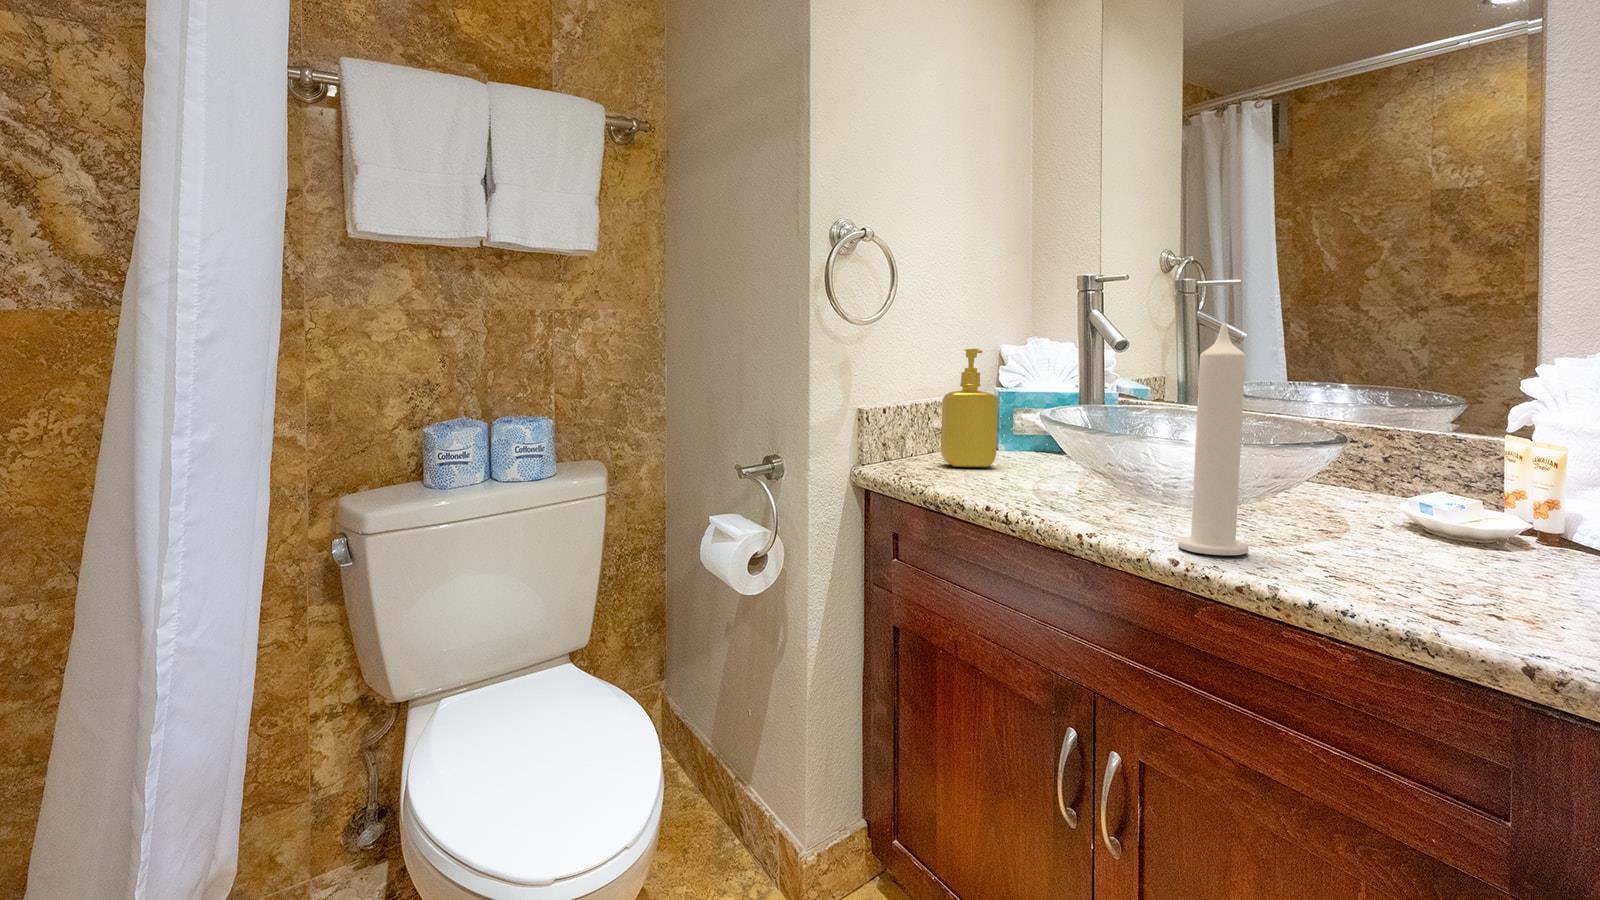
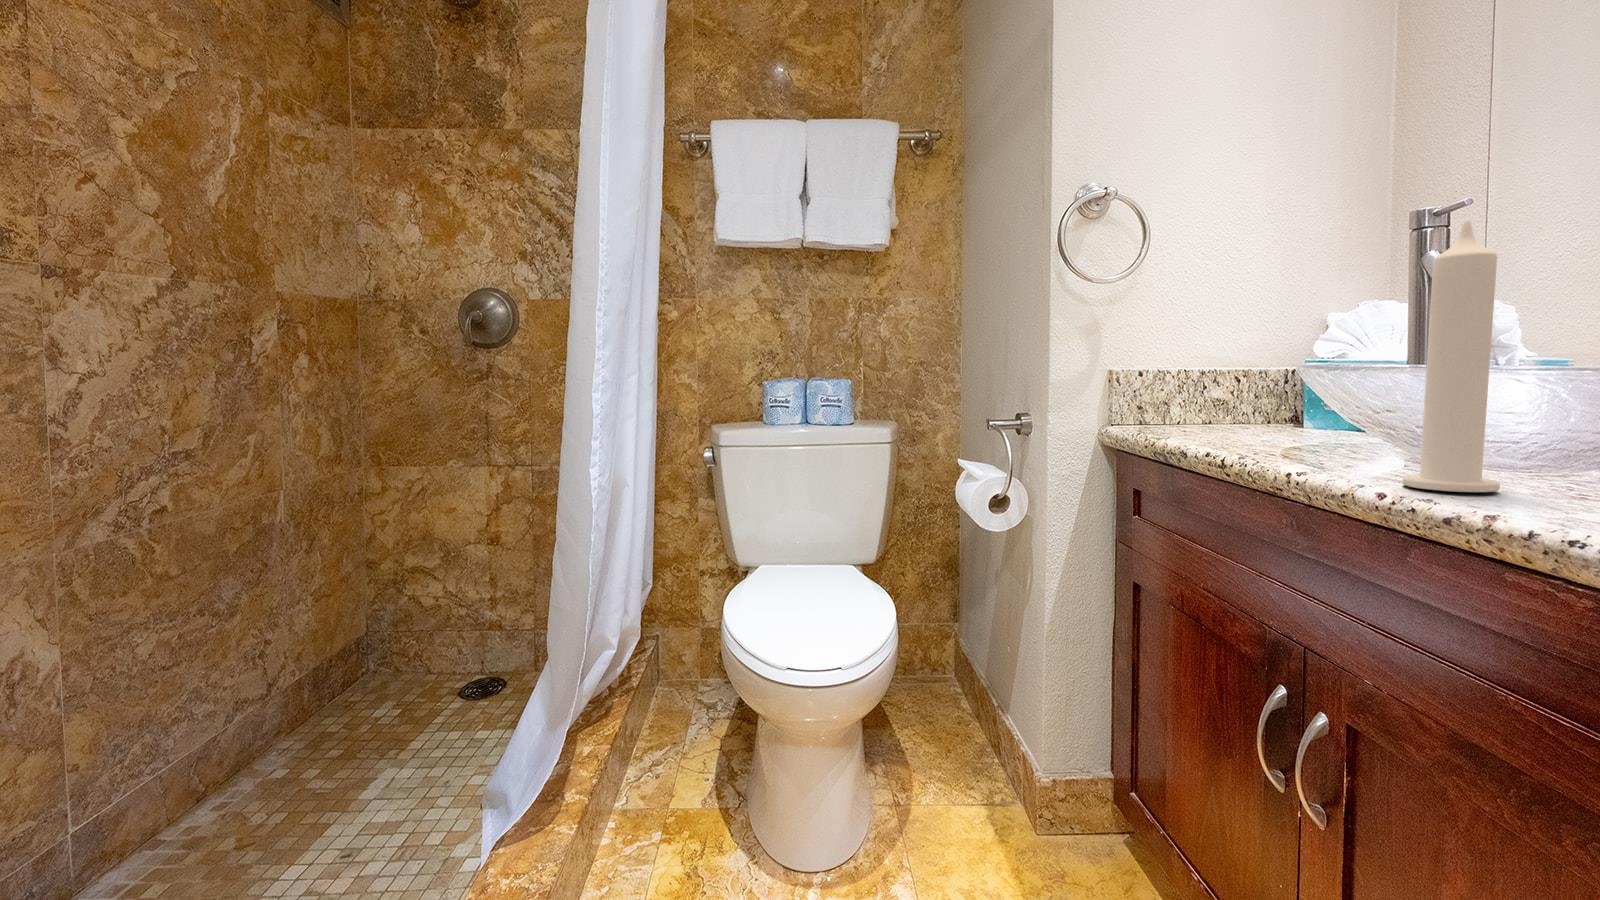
soap dispenser: present [941,348,998,467] -> none [1207,303,1271,426]

